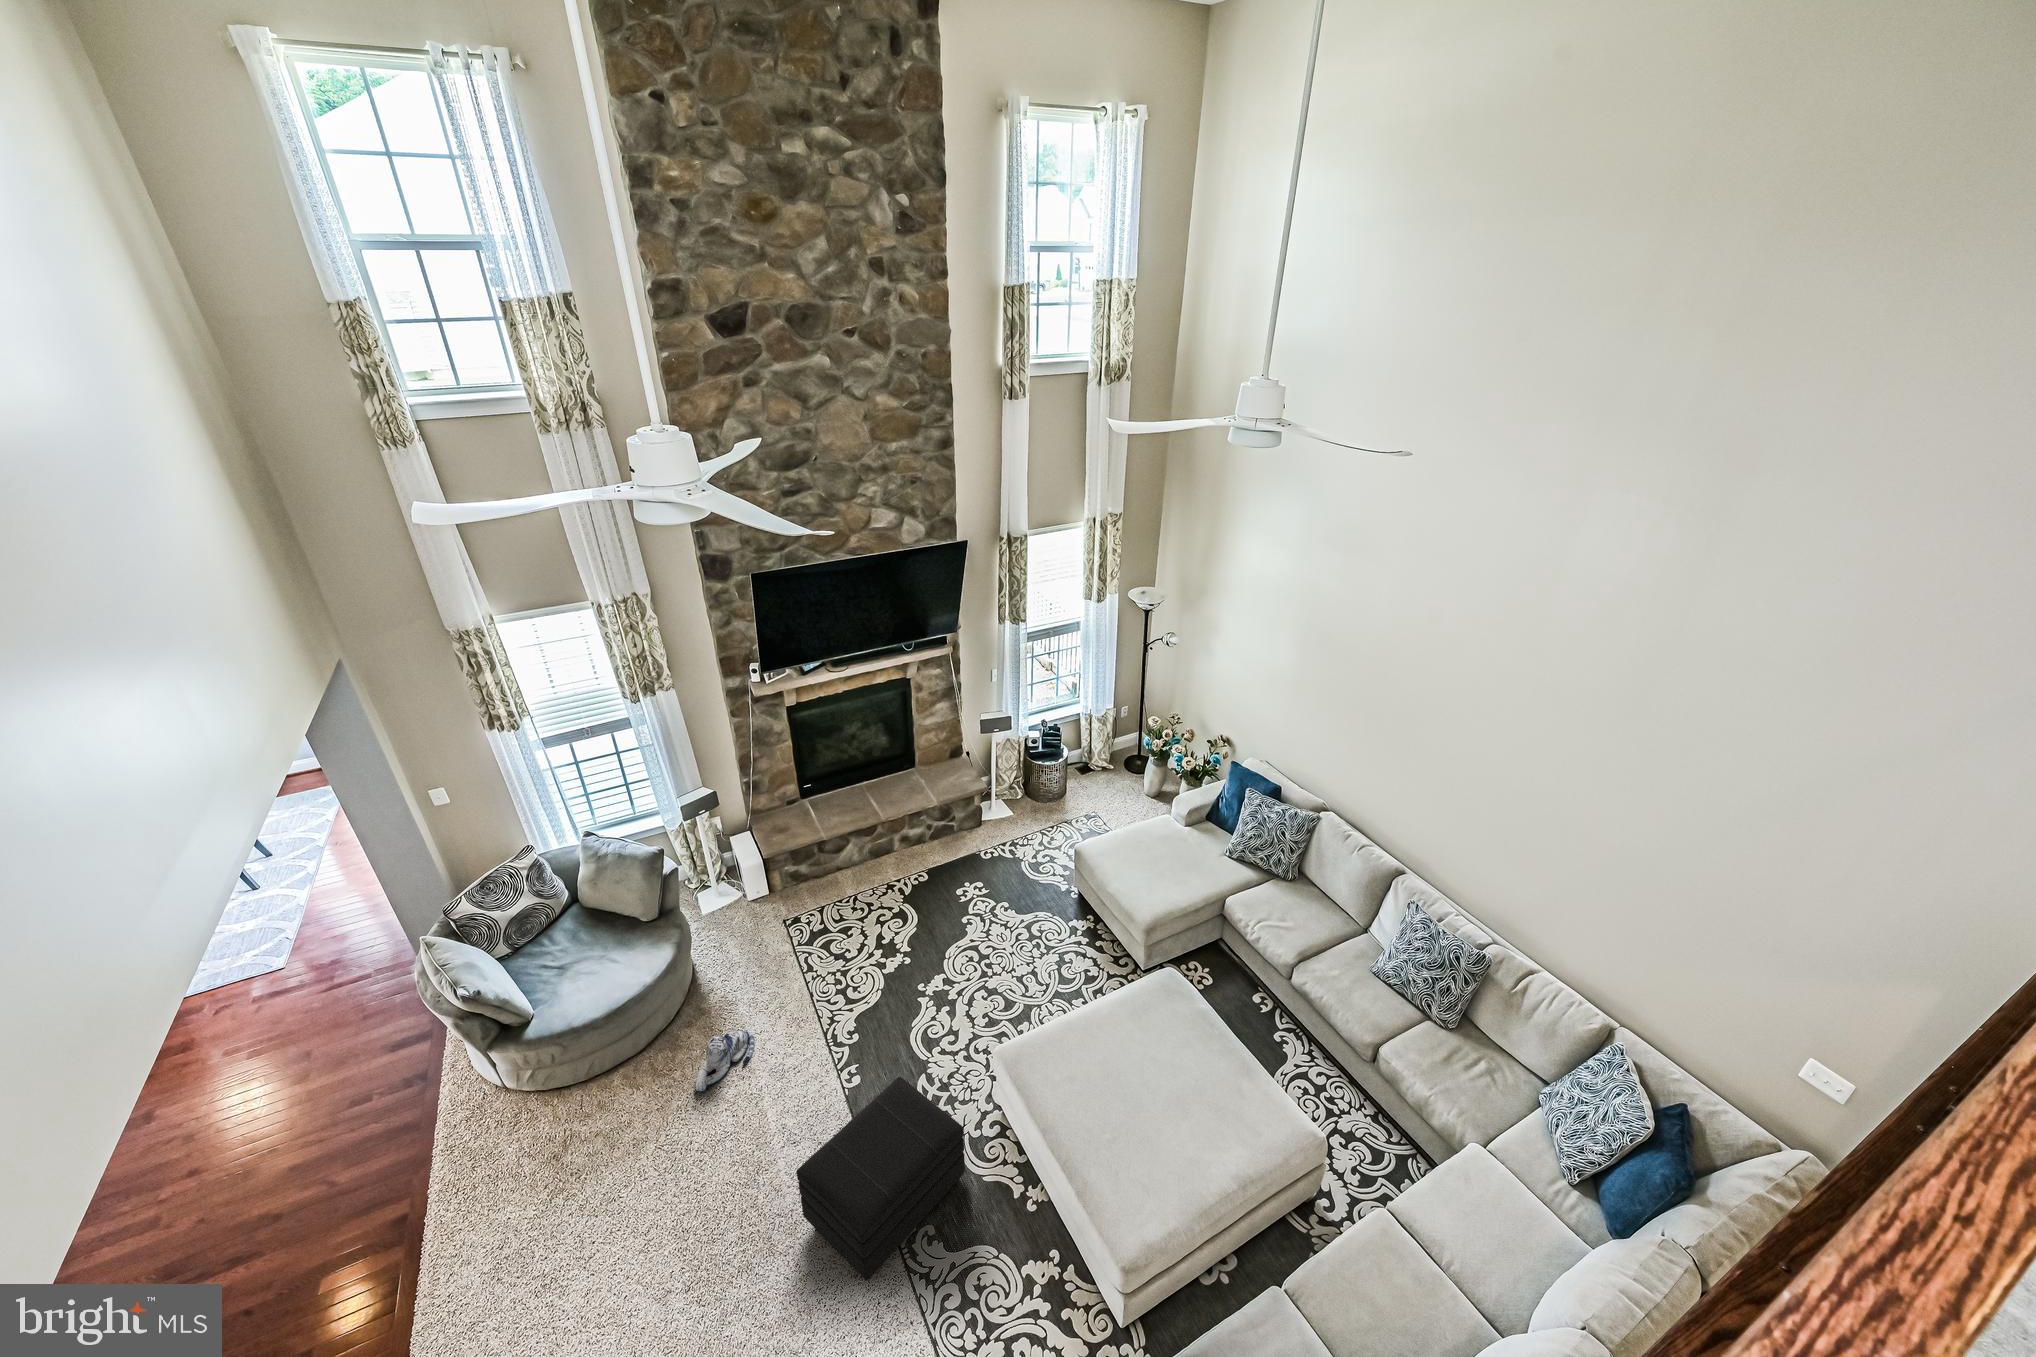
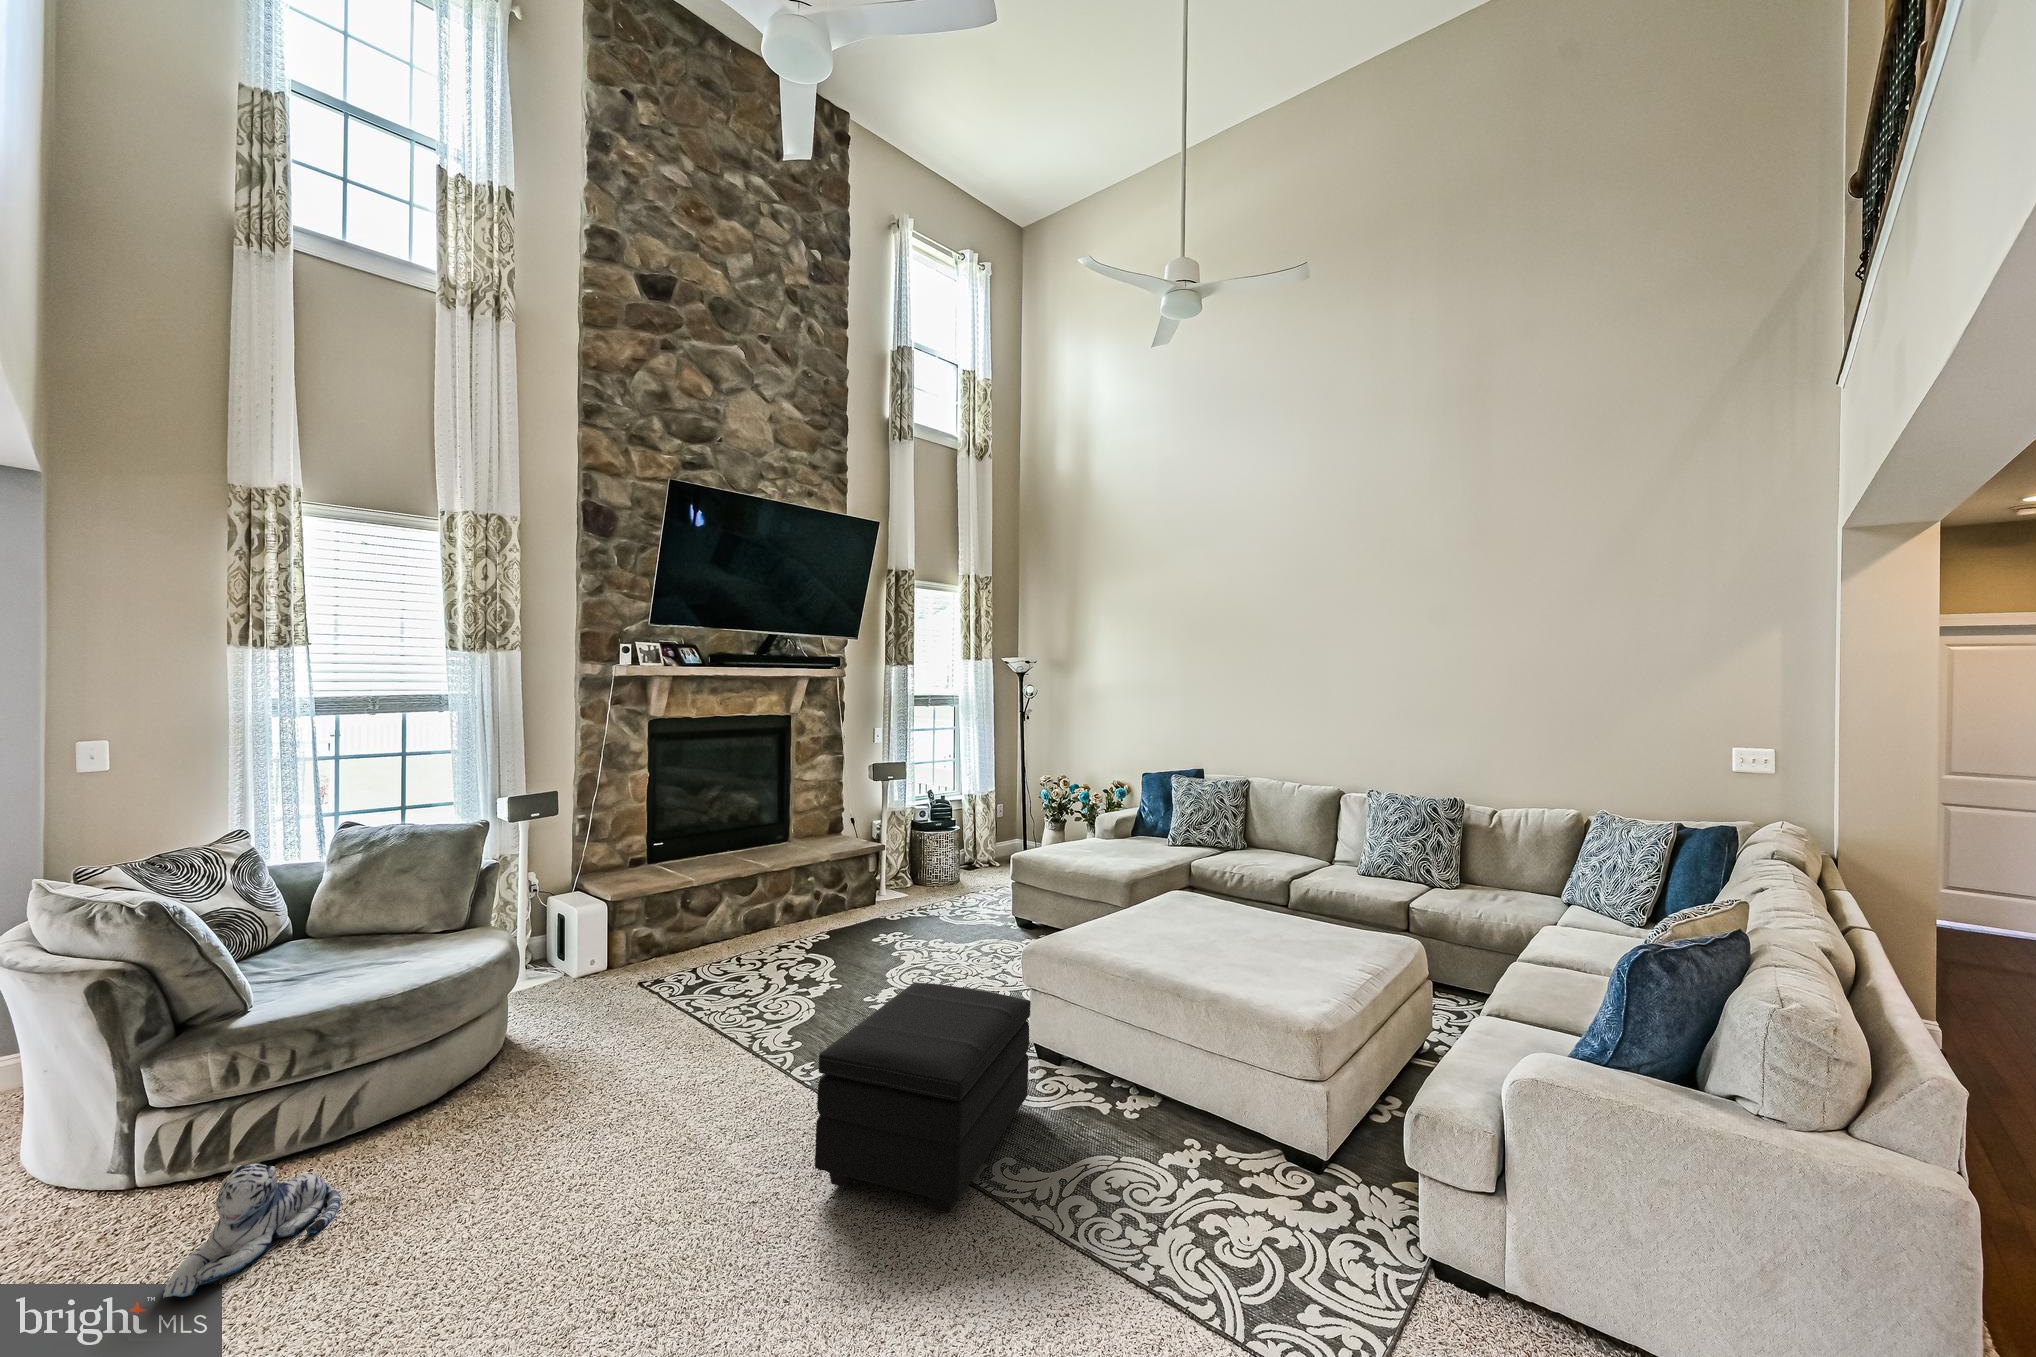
plush toy: present [695,1030,755,1091] -> present [163,1164,341,1298]

